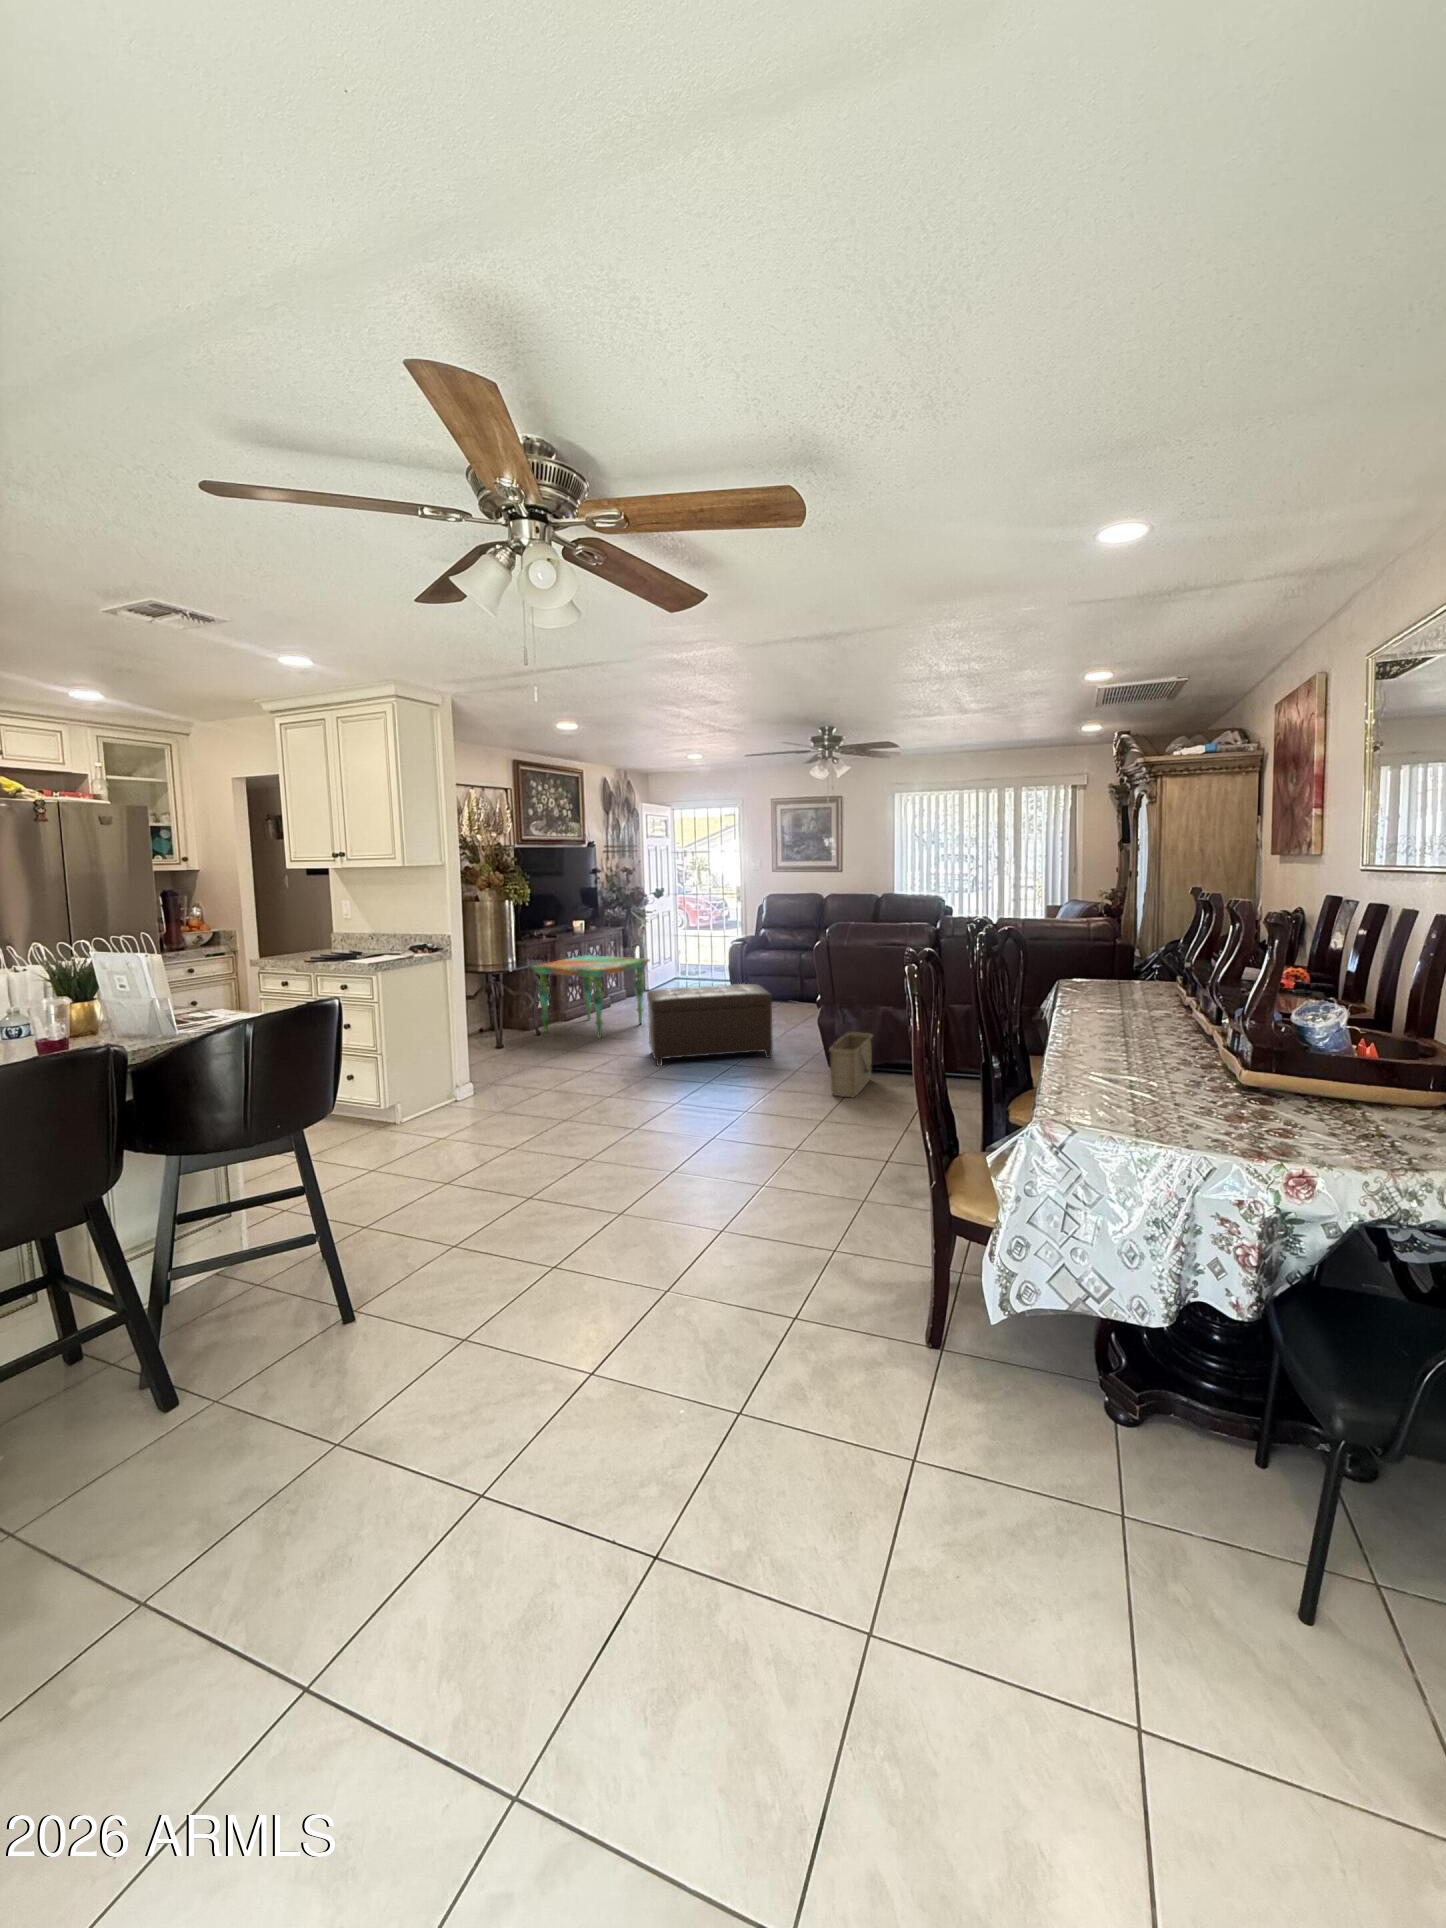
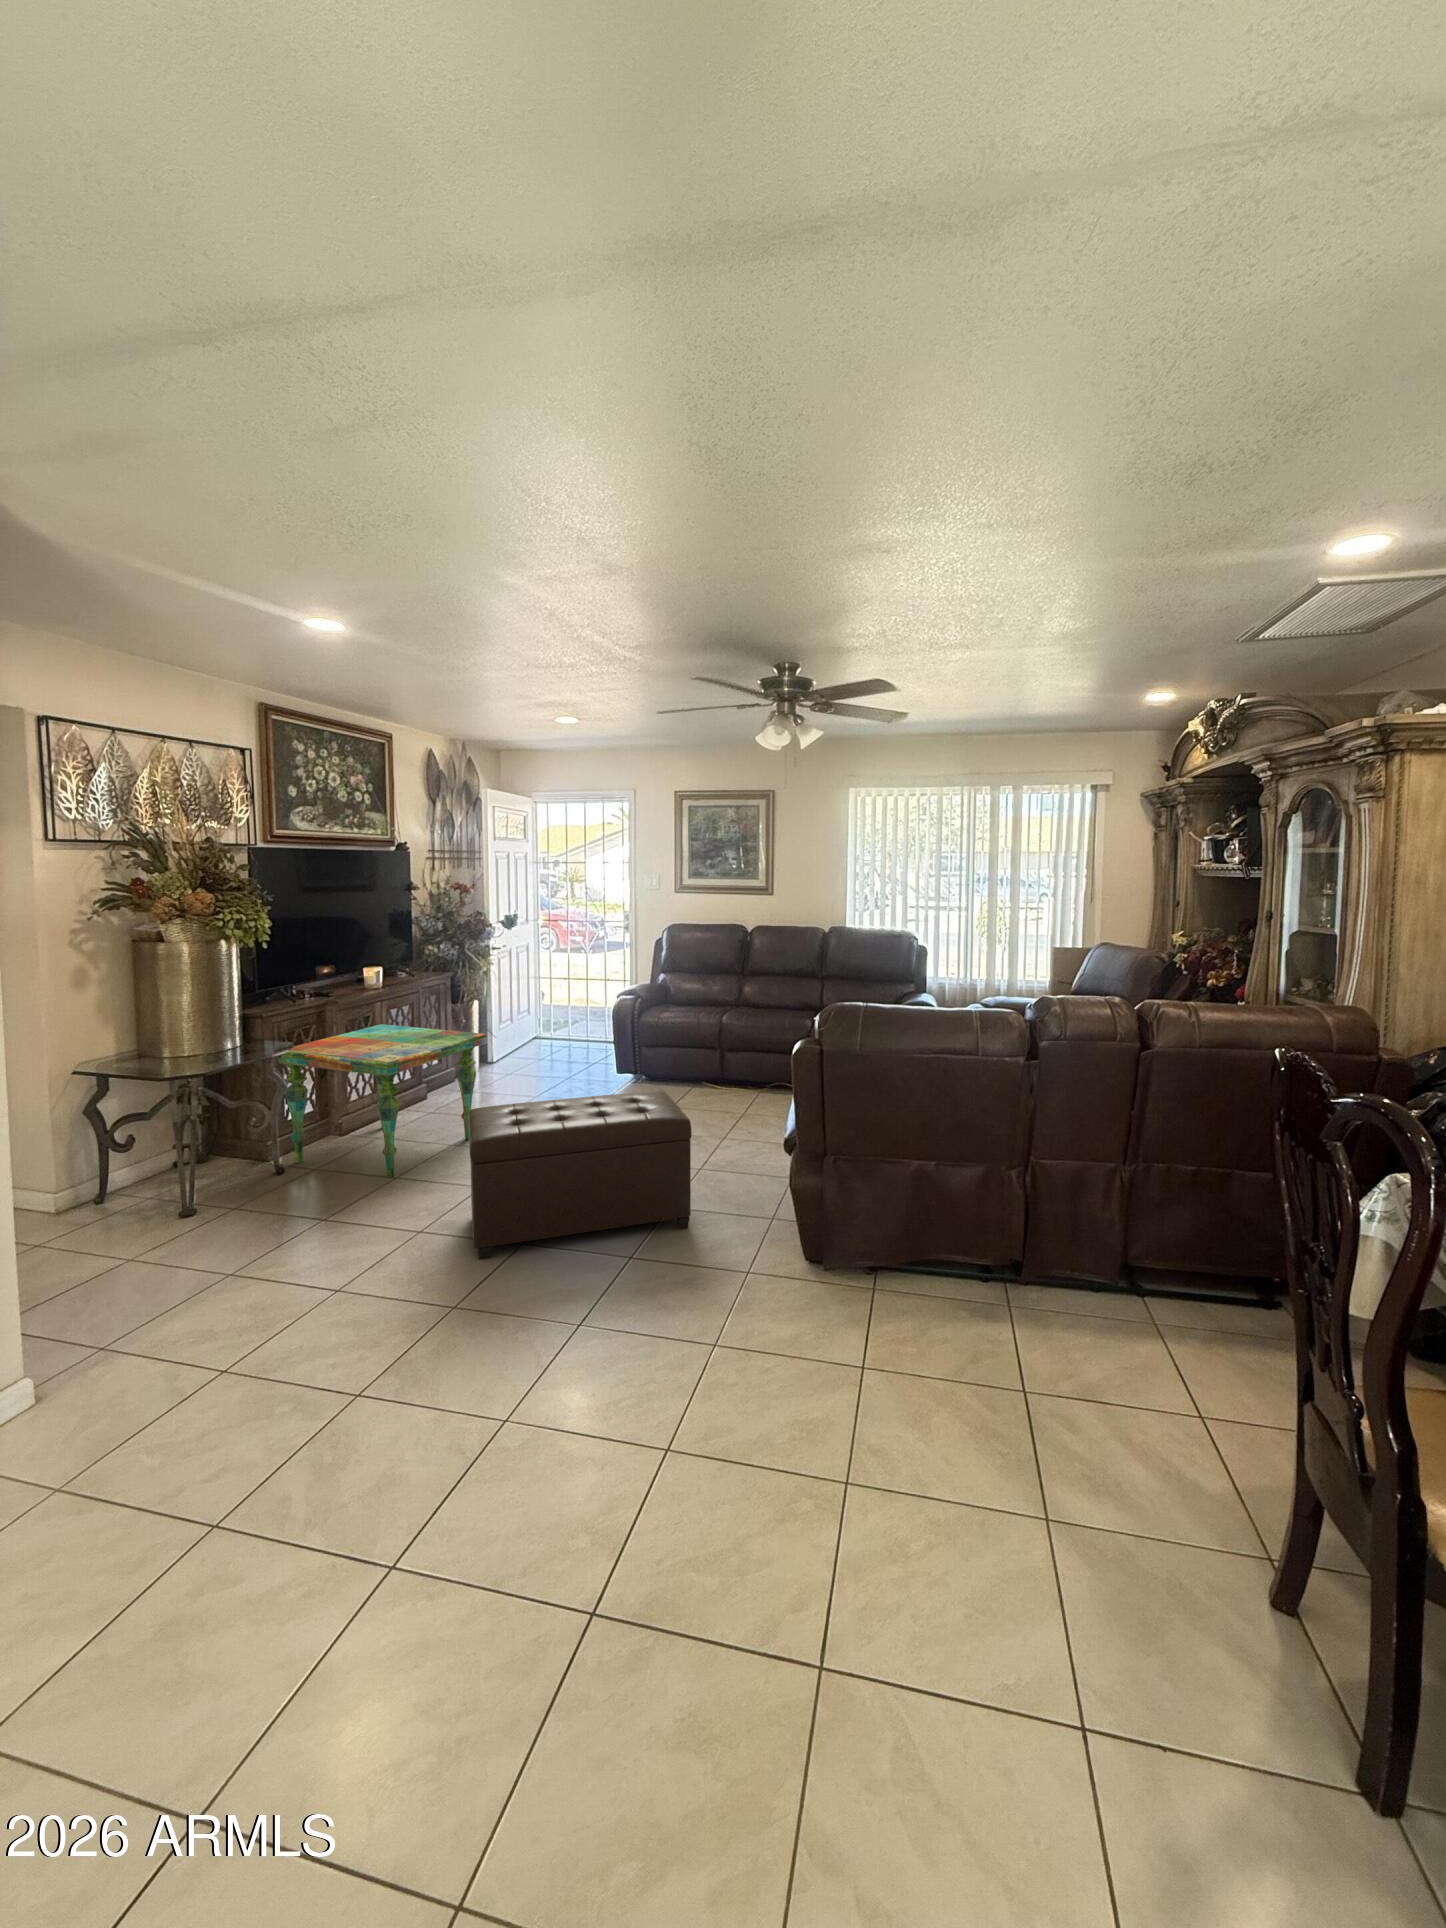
basket: present [829,1032,872,1097] -> none [814,1208,885,1363]

